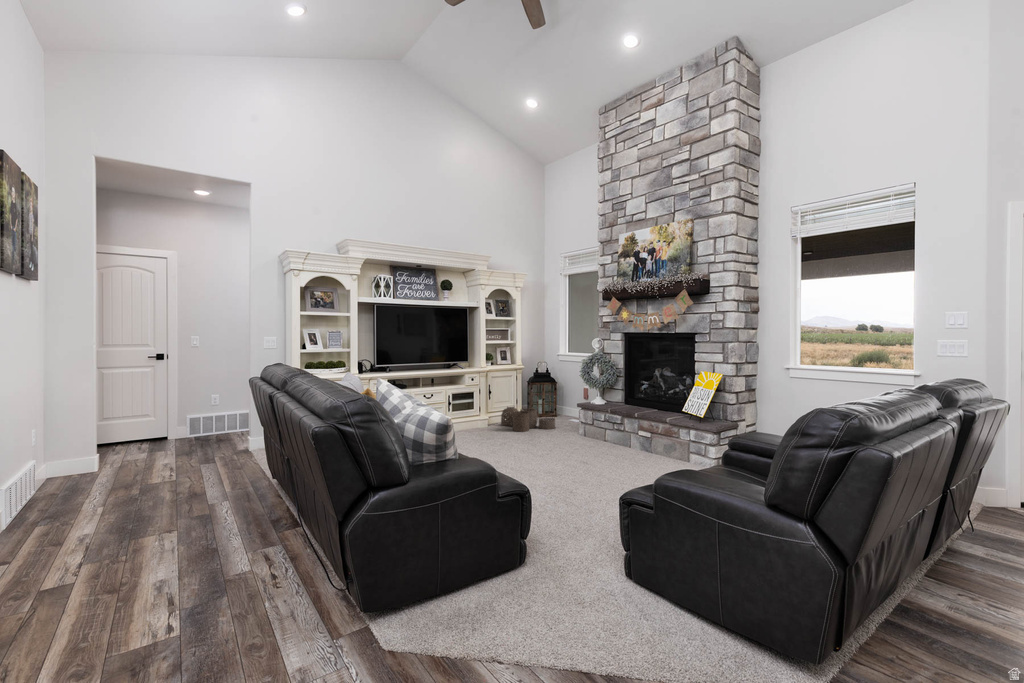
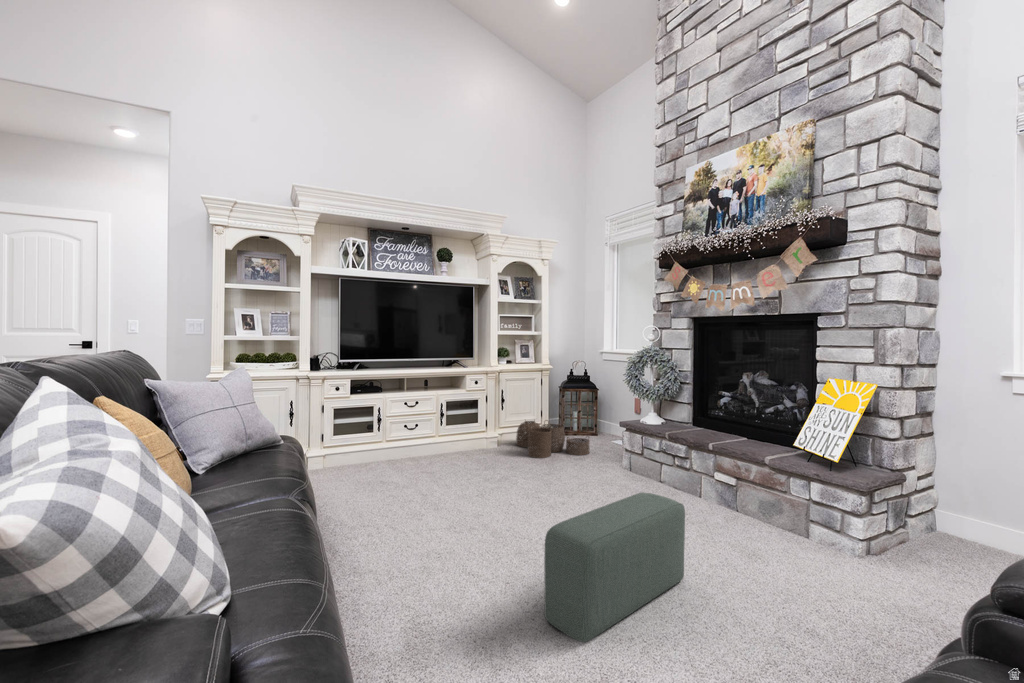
pouf: none [555,436,621,499] -> present [544,493,685,642]

